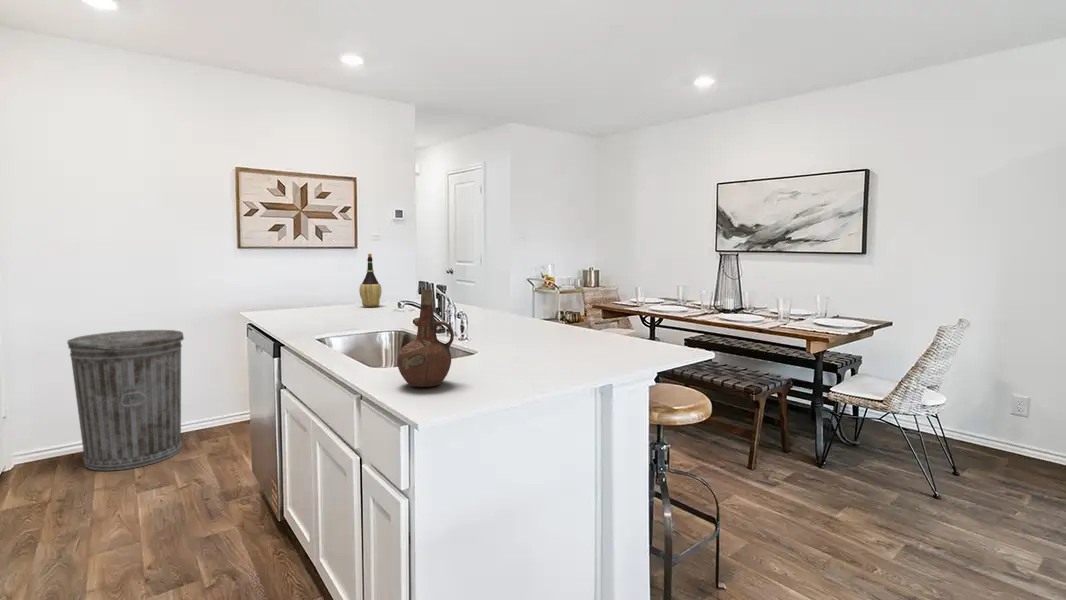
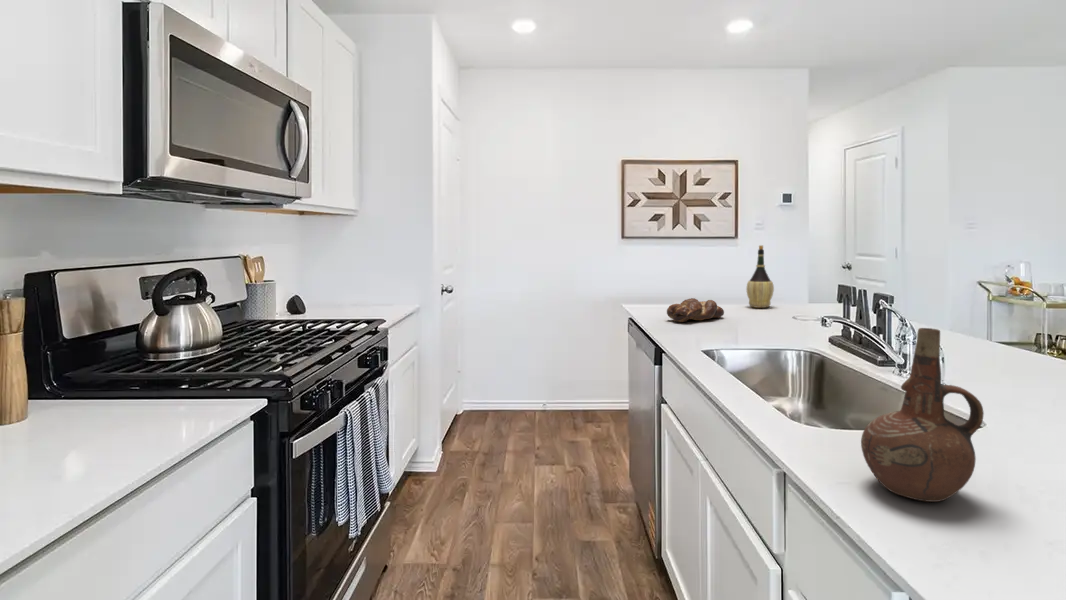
bread loaf: none [285,298,338,319] -> present [667,298,724,322]
trash can: present [67,330,184,471] -> none [491,316,574,438]

